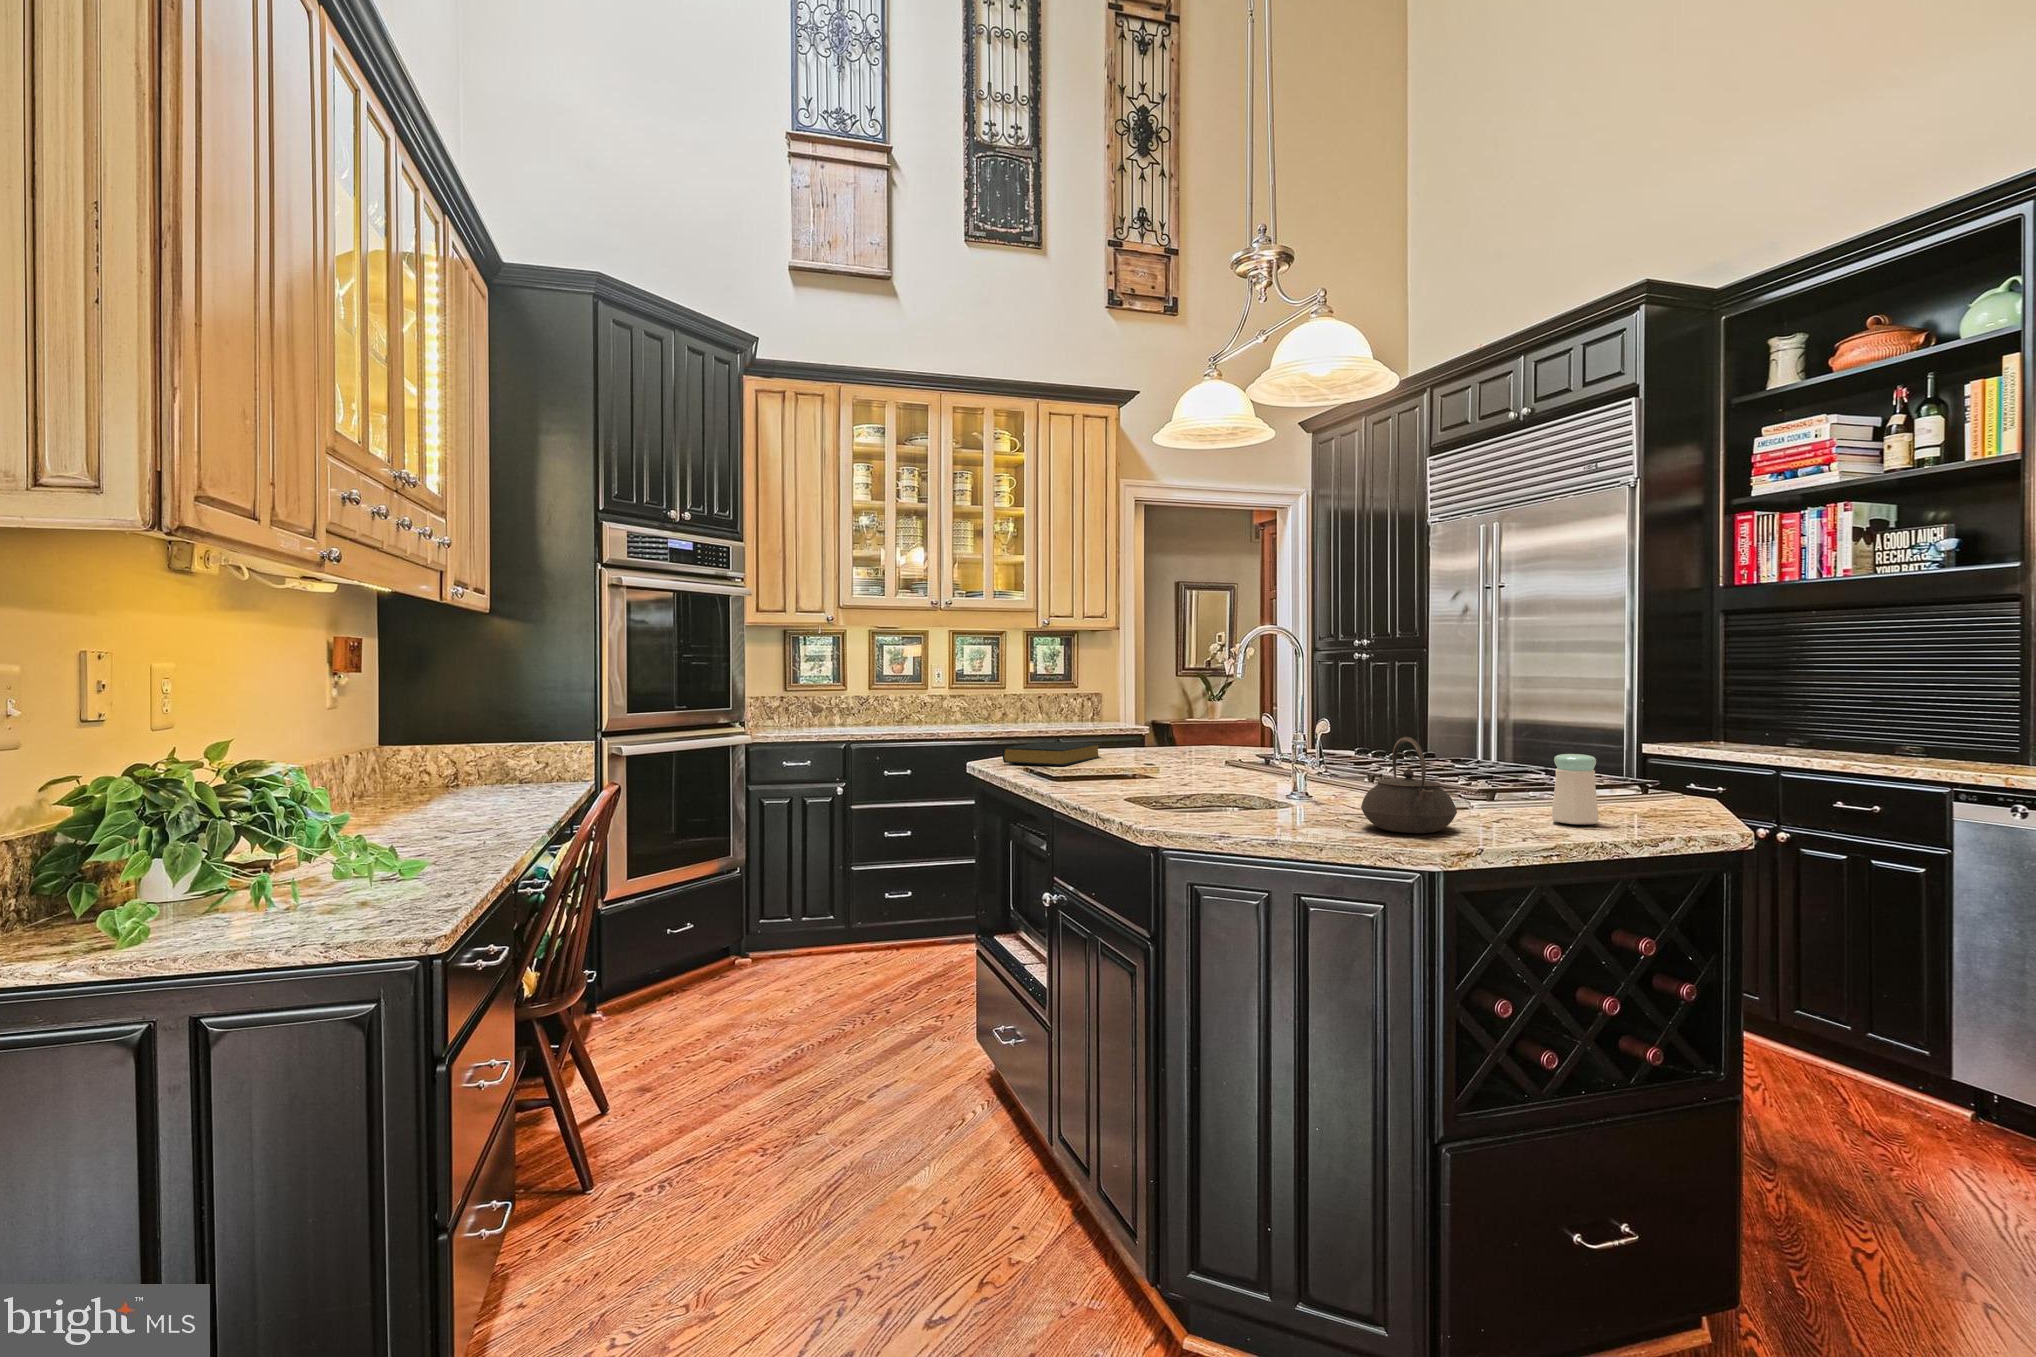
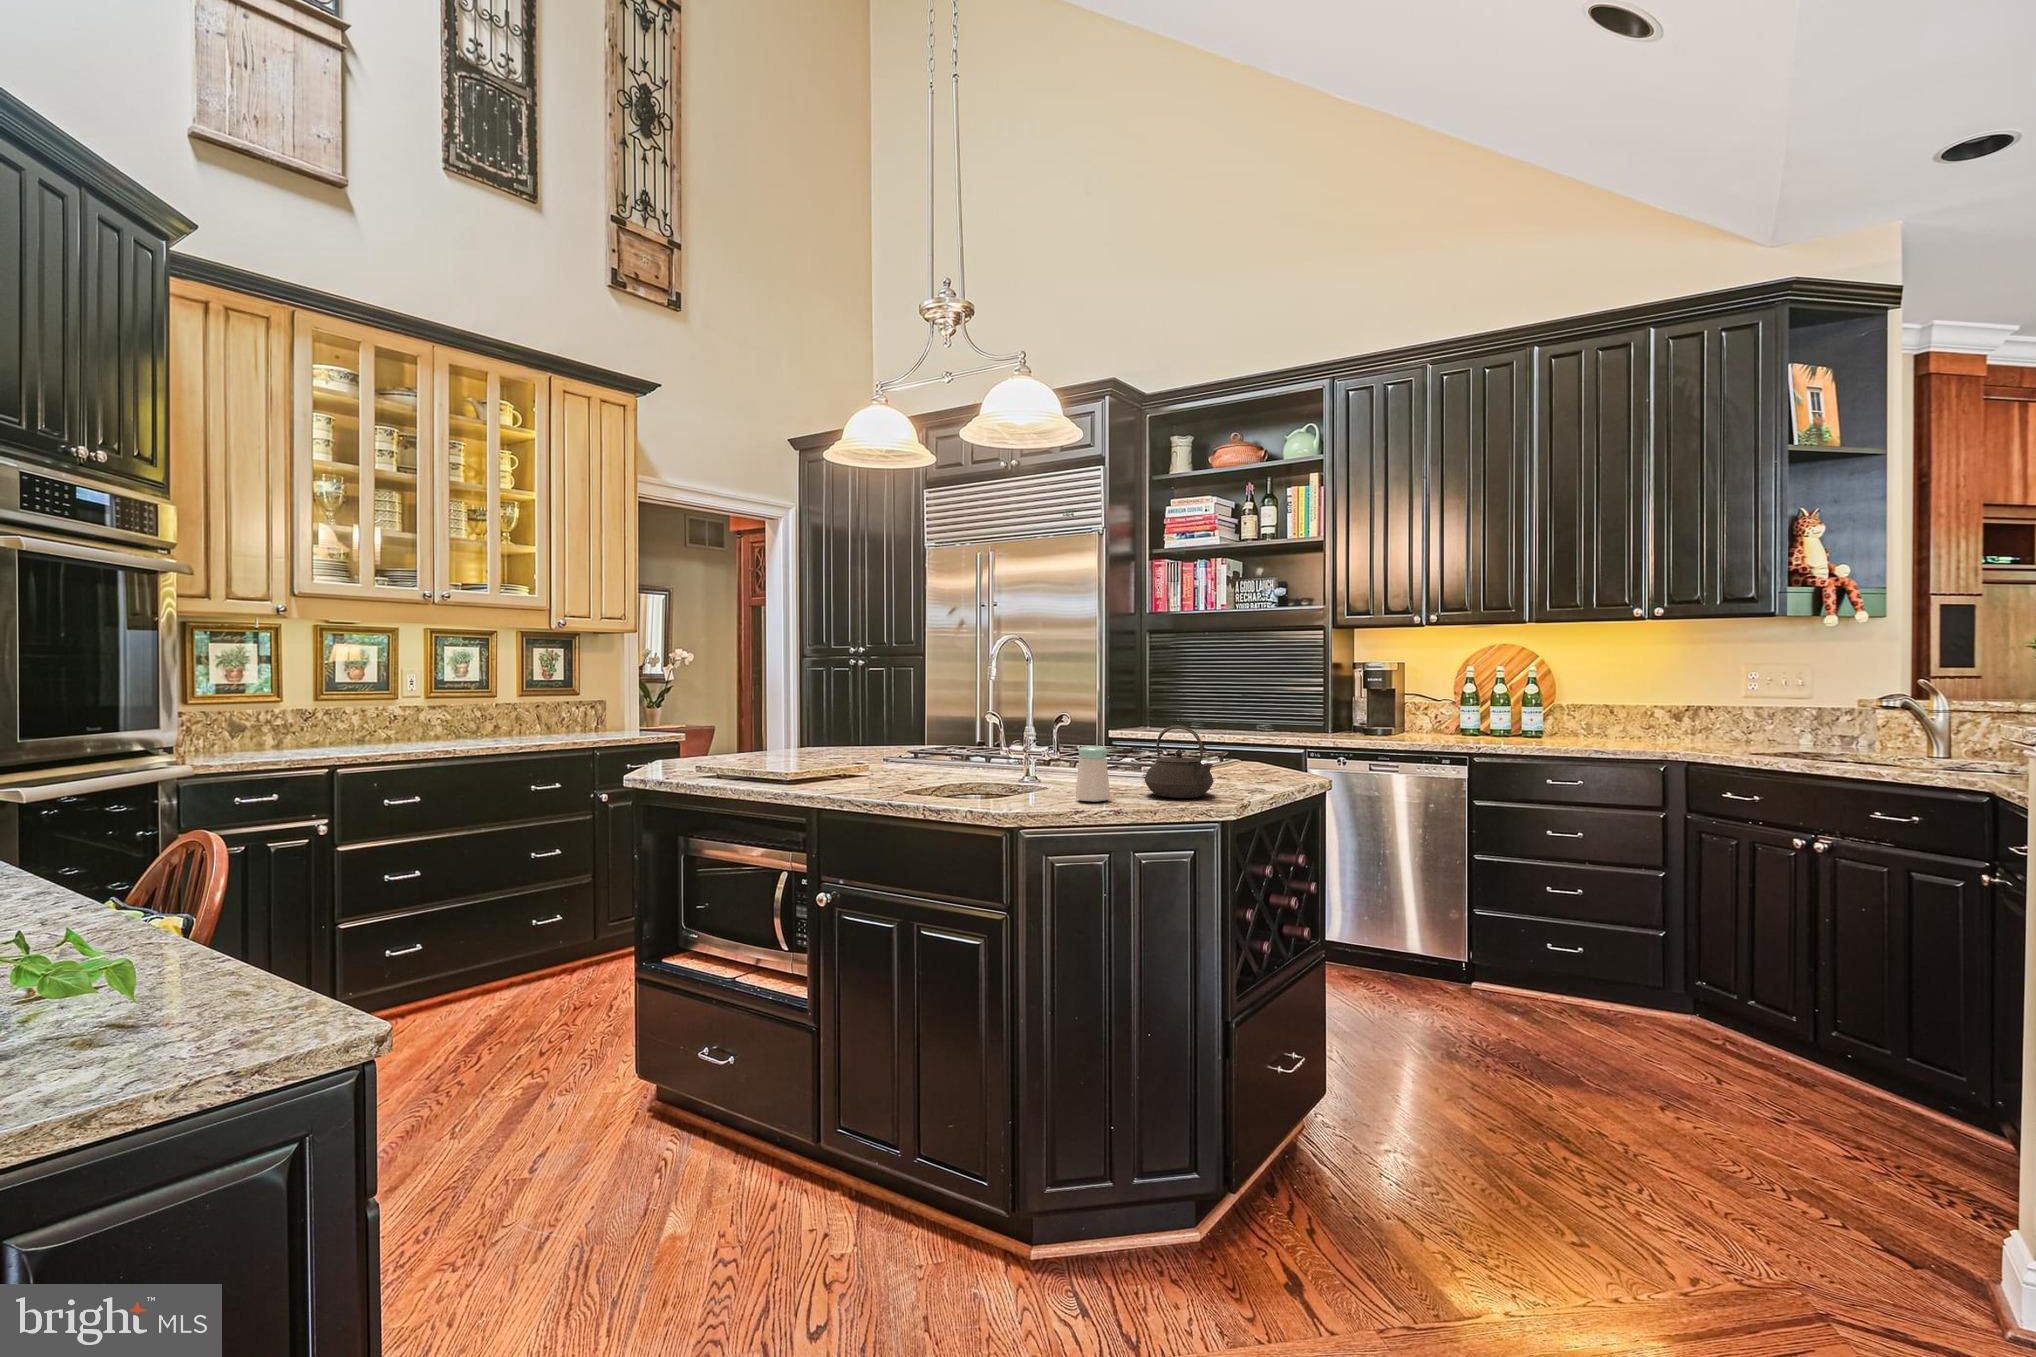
hardback book: present [1003,741,1101,766] -> none [671,747,753,772]
salt shaker: present [1552,754,1598,825] -> present [1076,746,1110,802]

